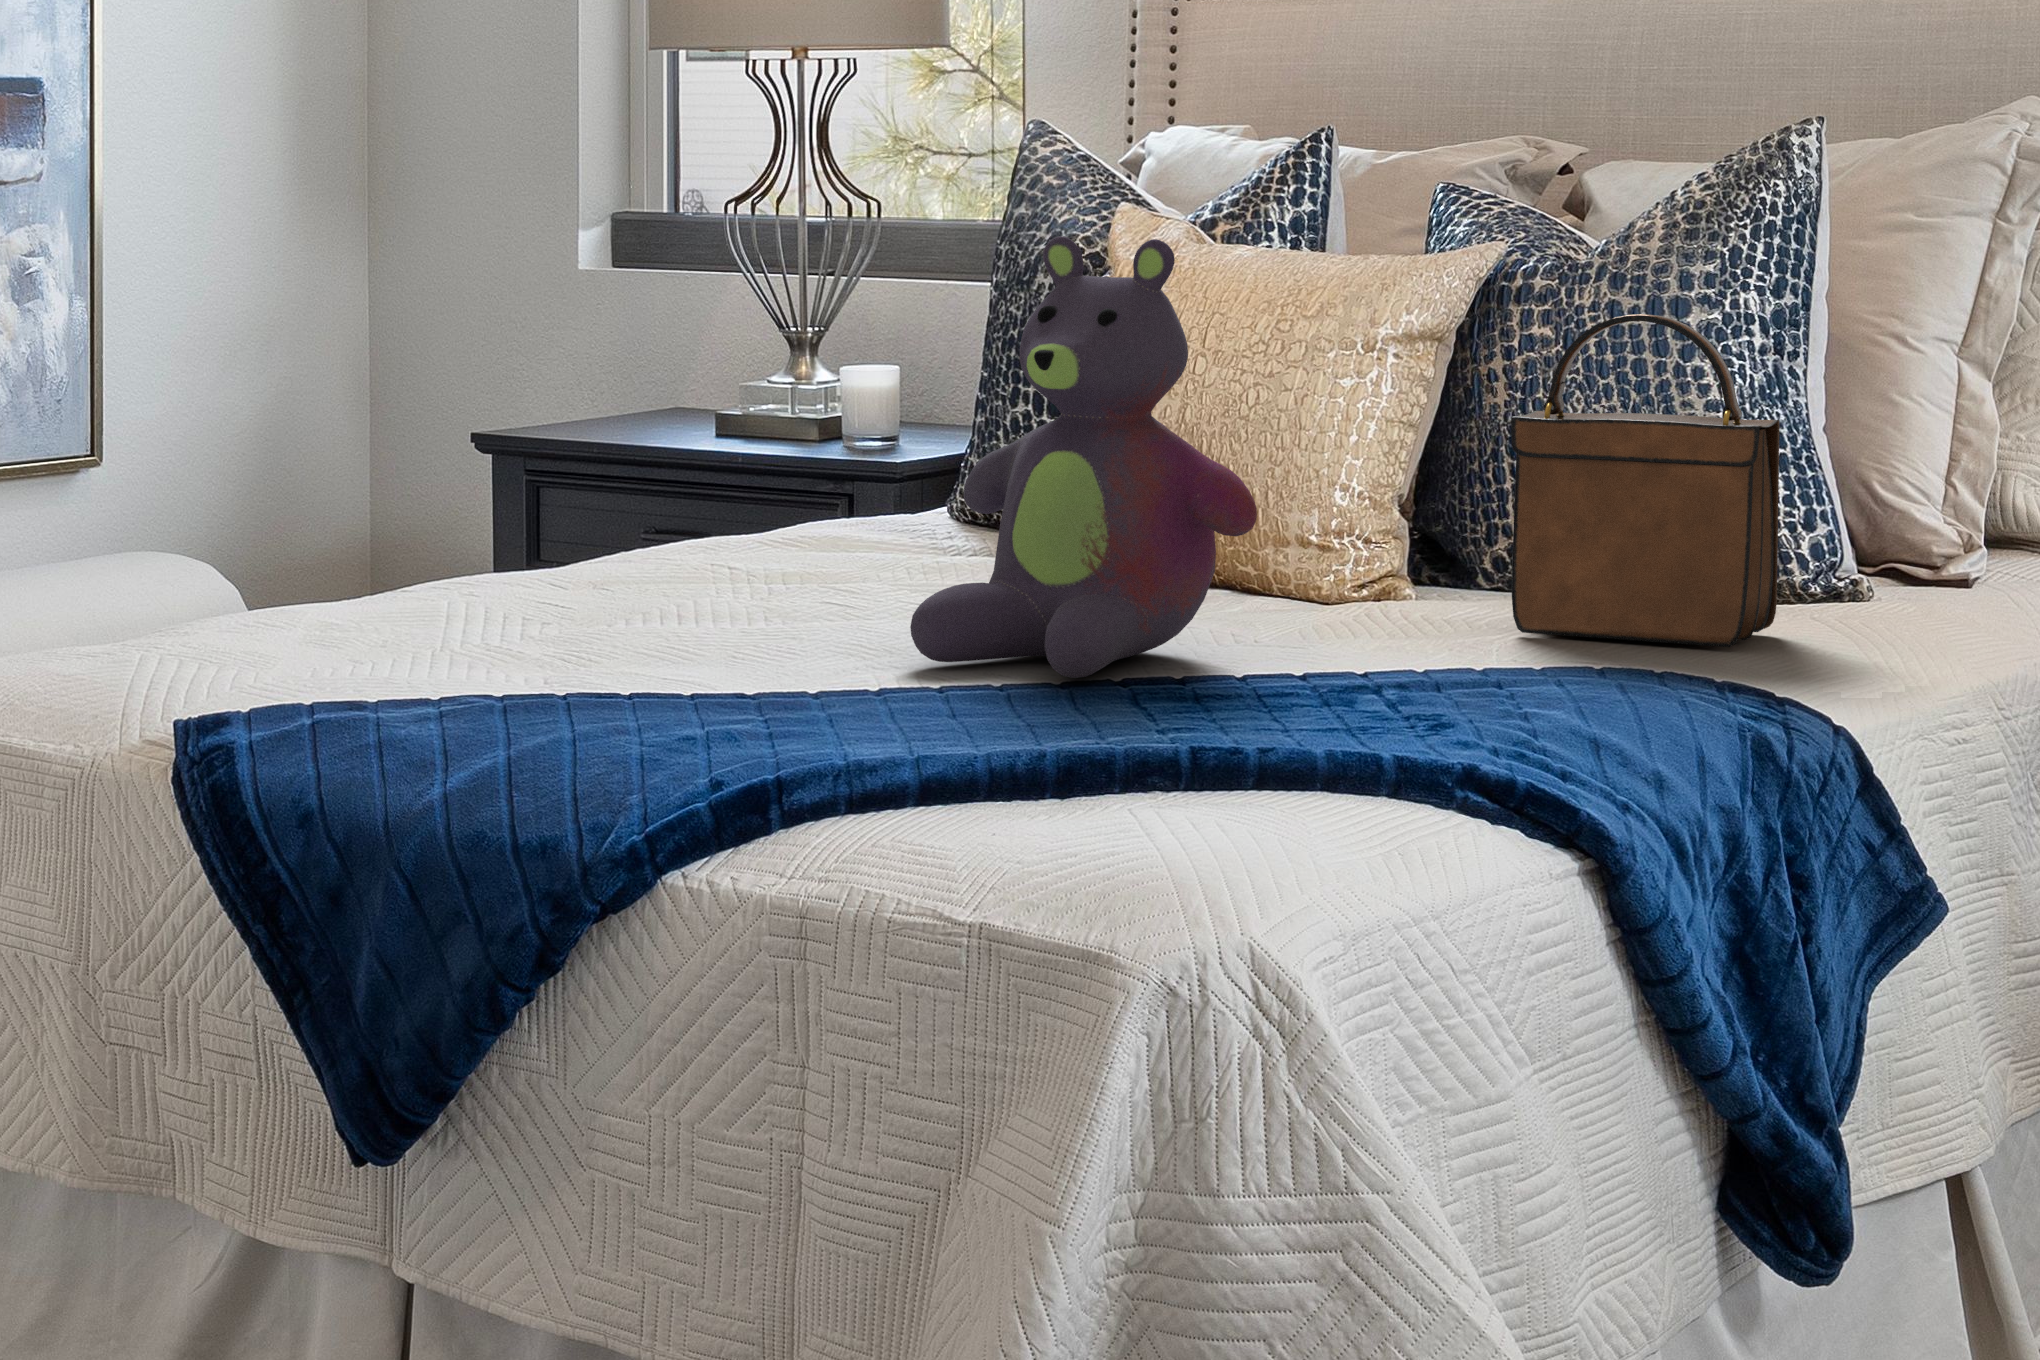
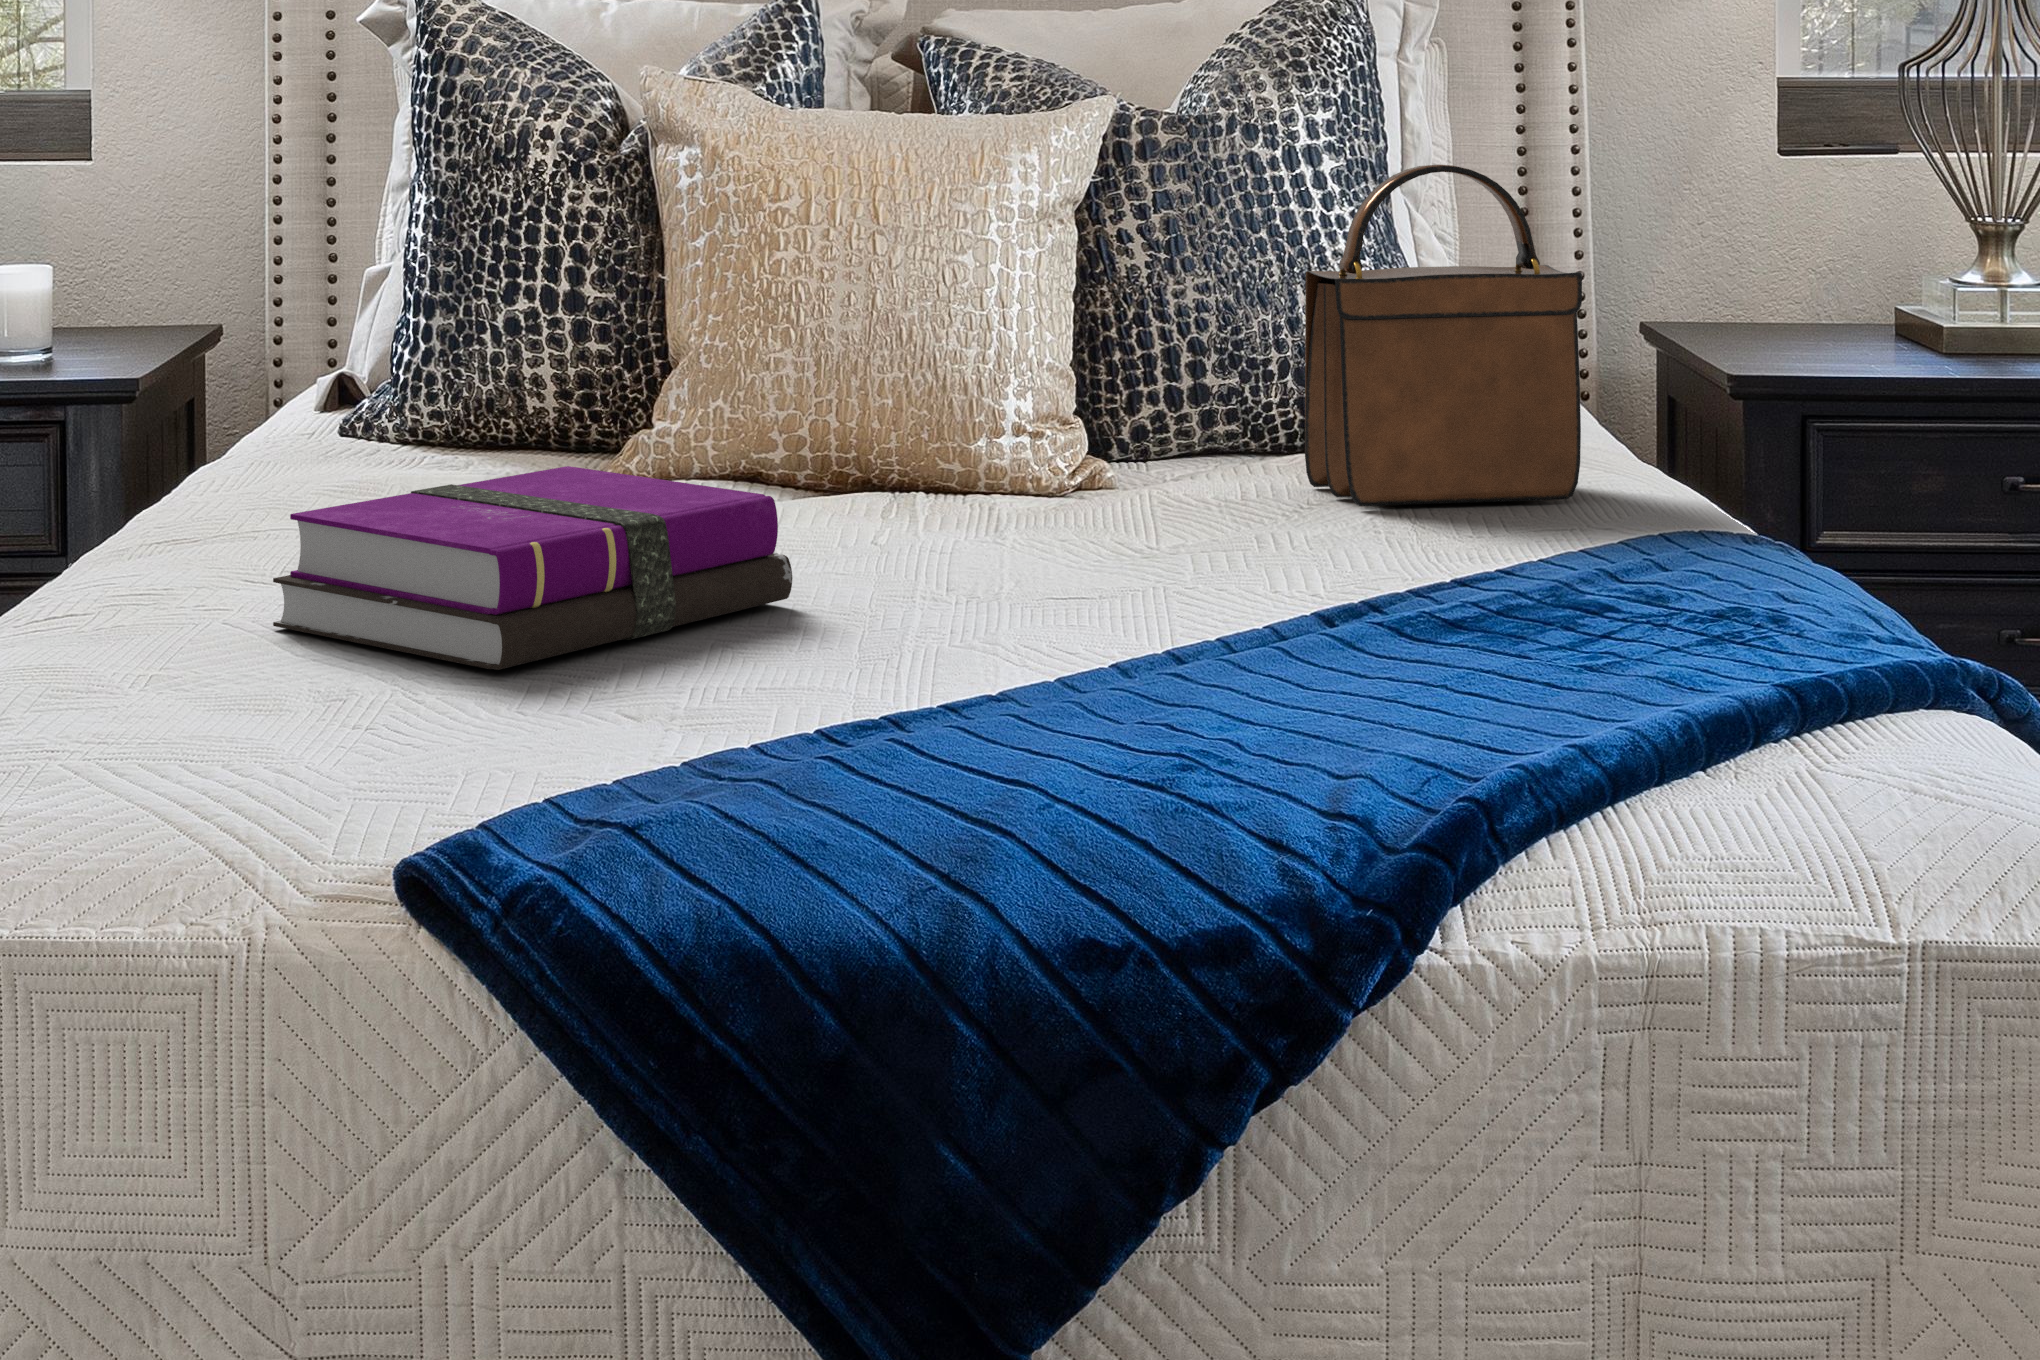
stuffed bear: present [910,236,1257,678] -> none [907,102,1308,619]
notebook: none [473,521,832,645] -> present [273,466,792,670]

